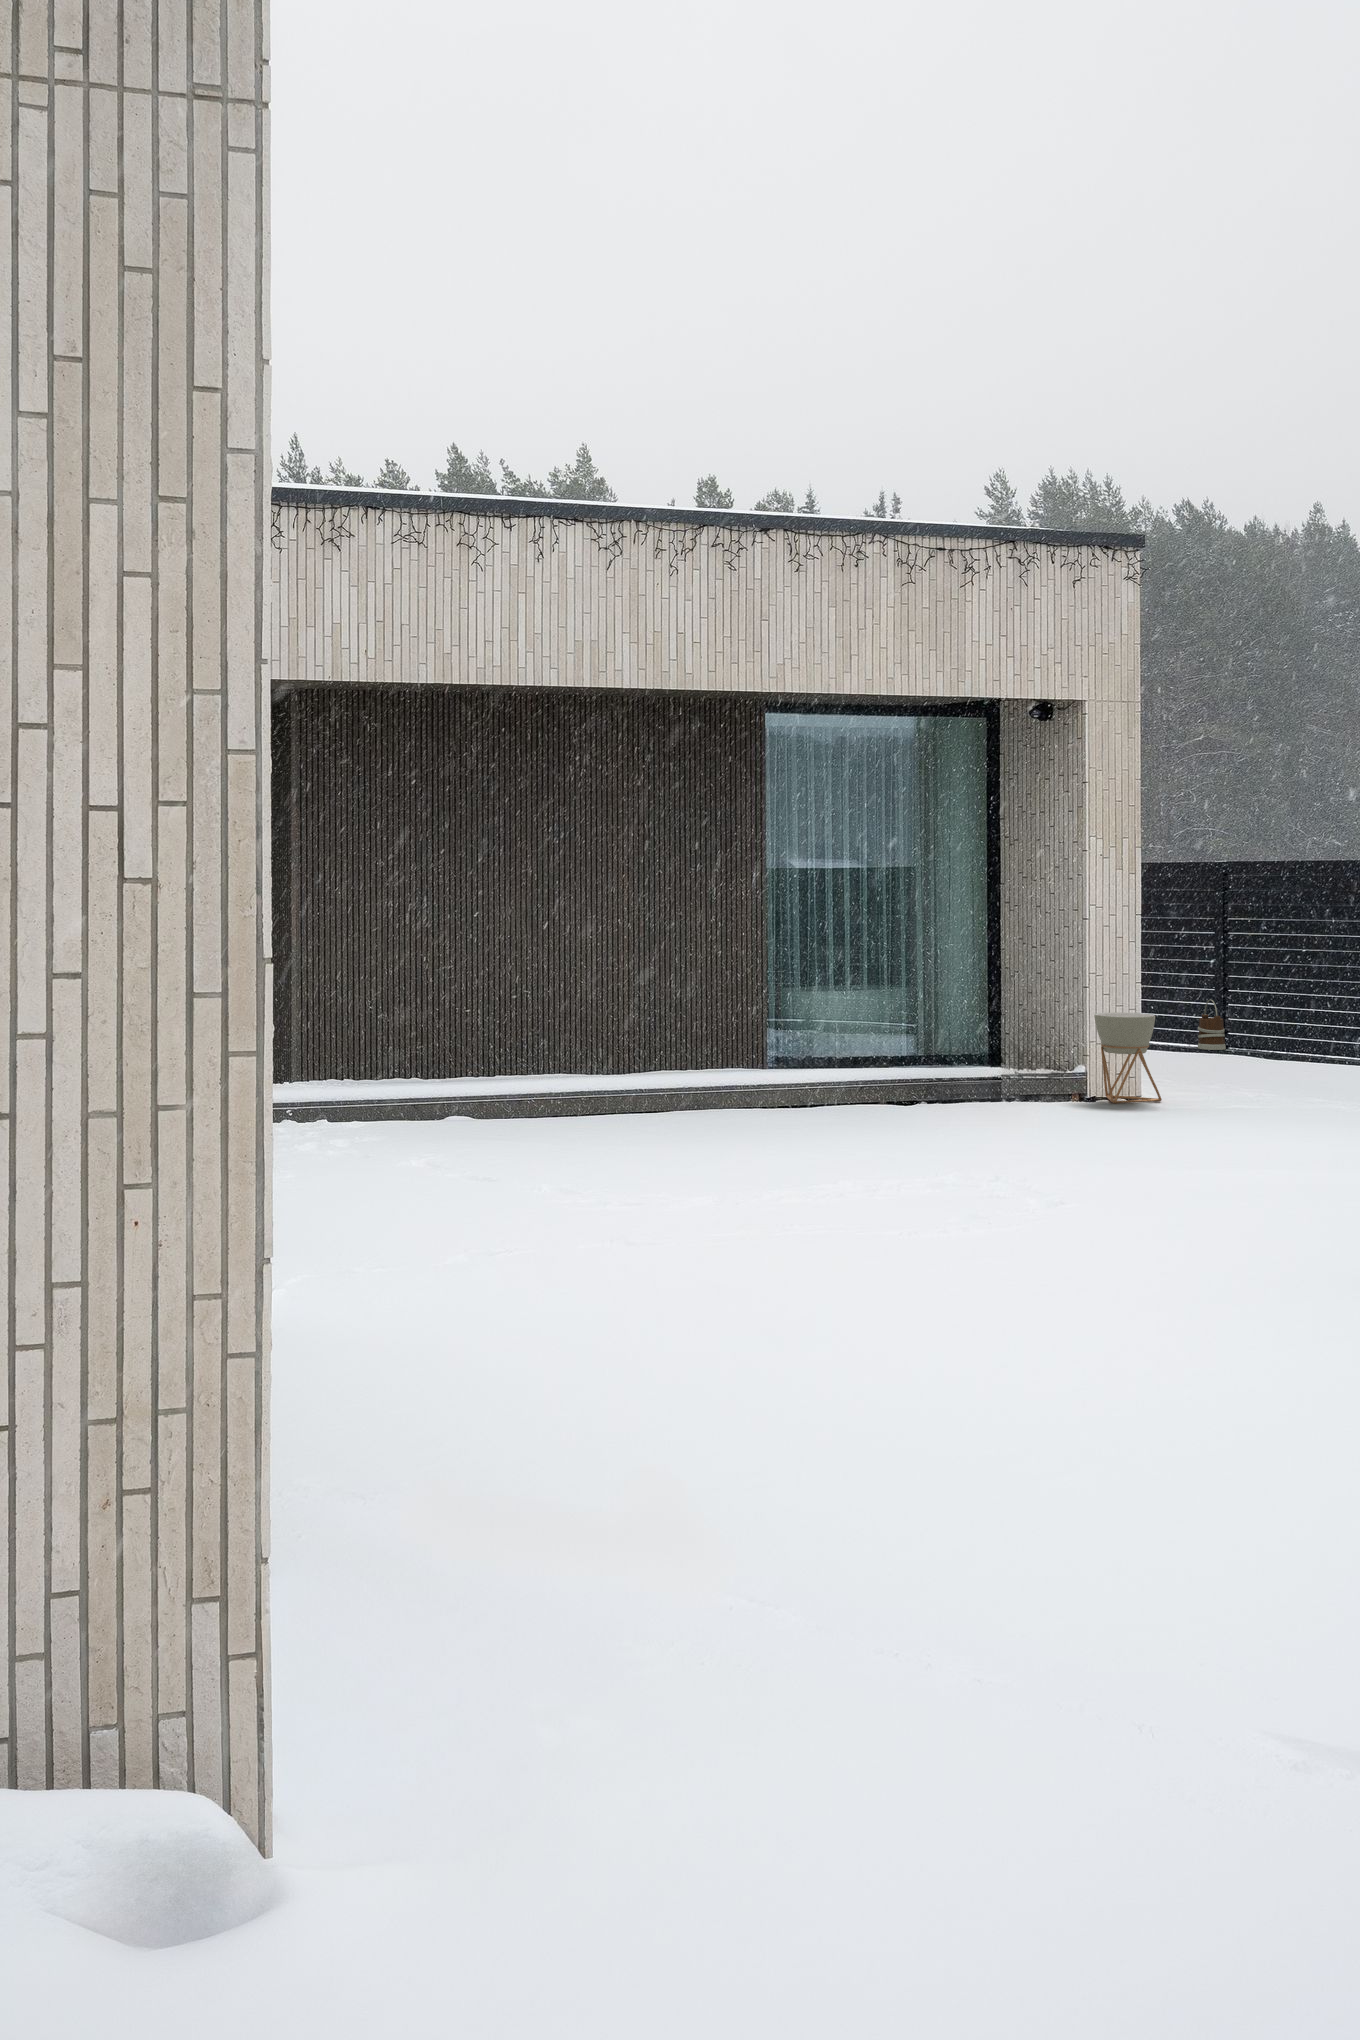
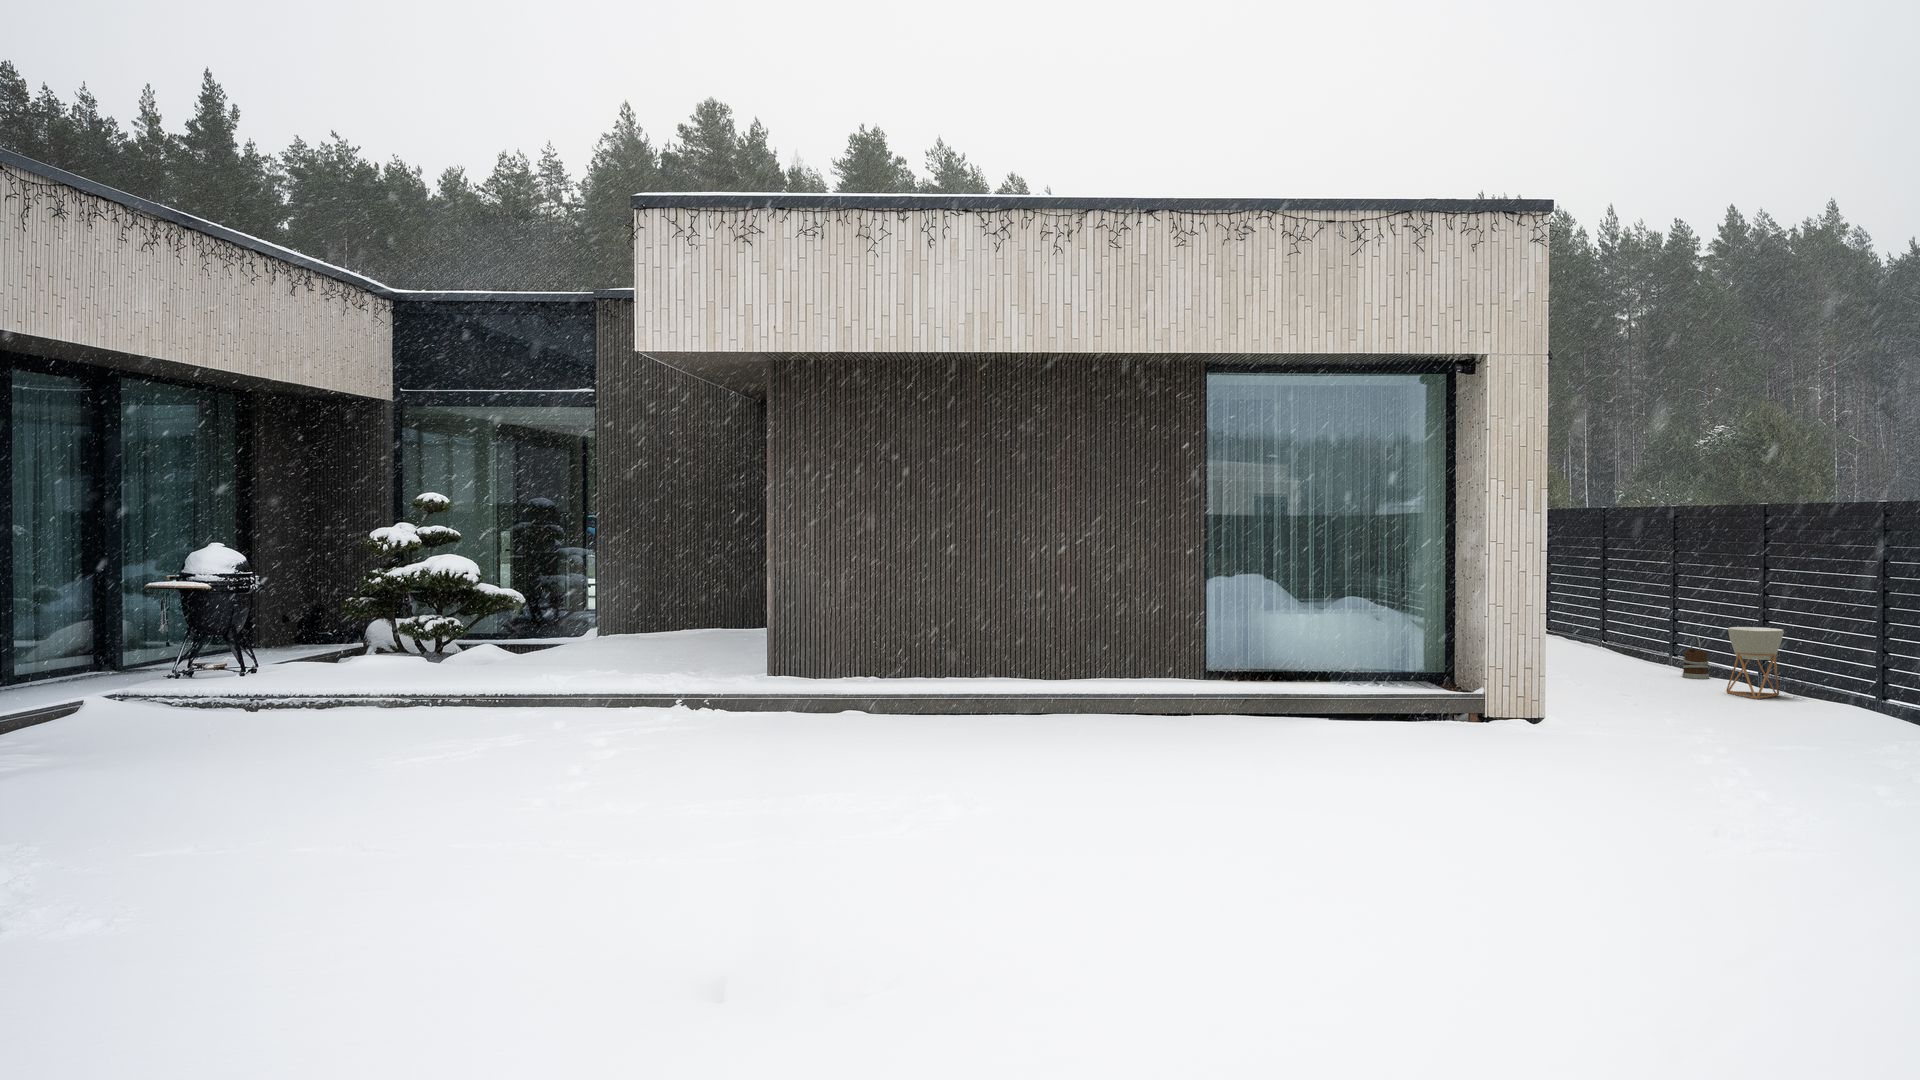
planter: present [1094,1013,1162,1103] -> present [1726,627,1783,699]

